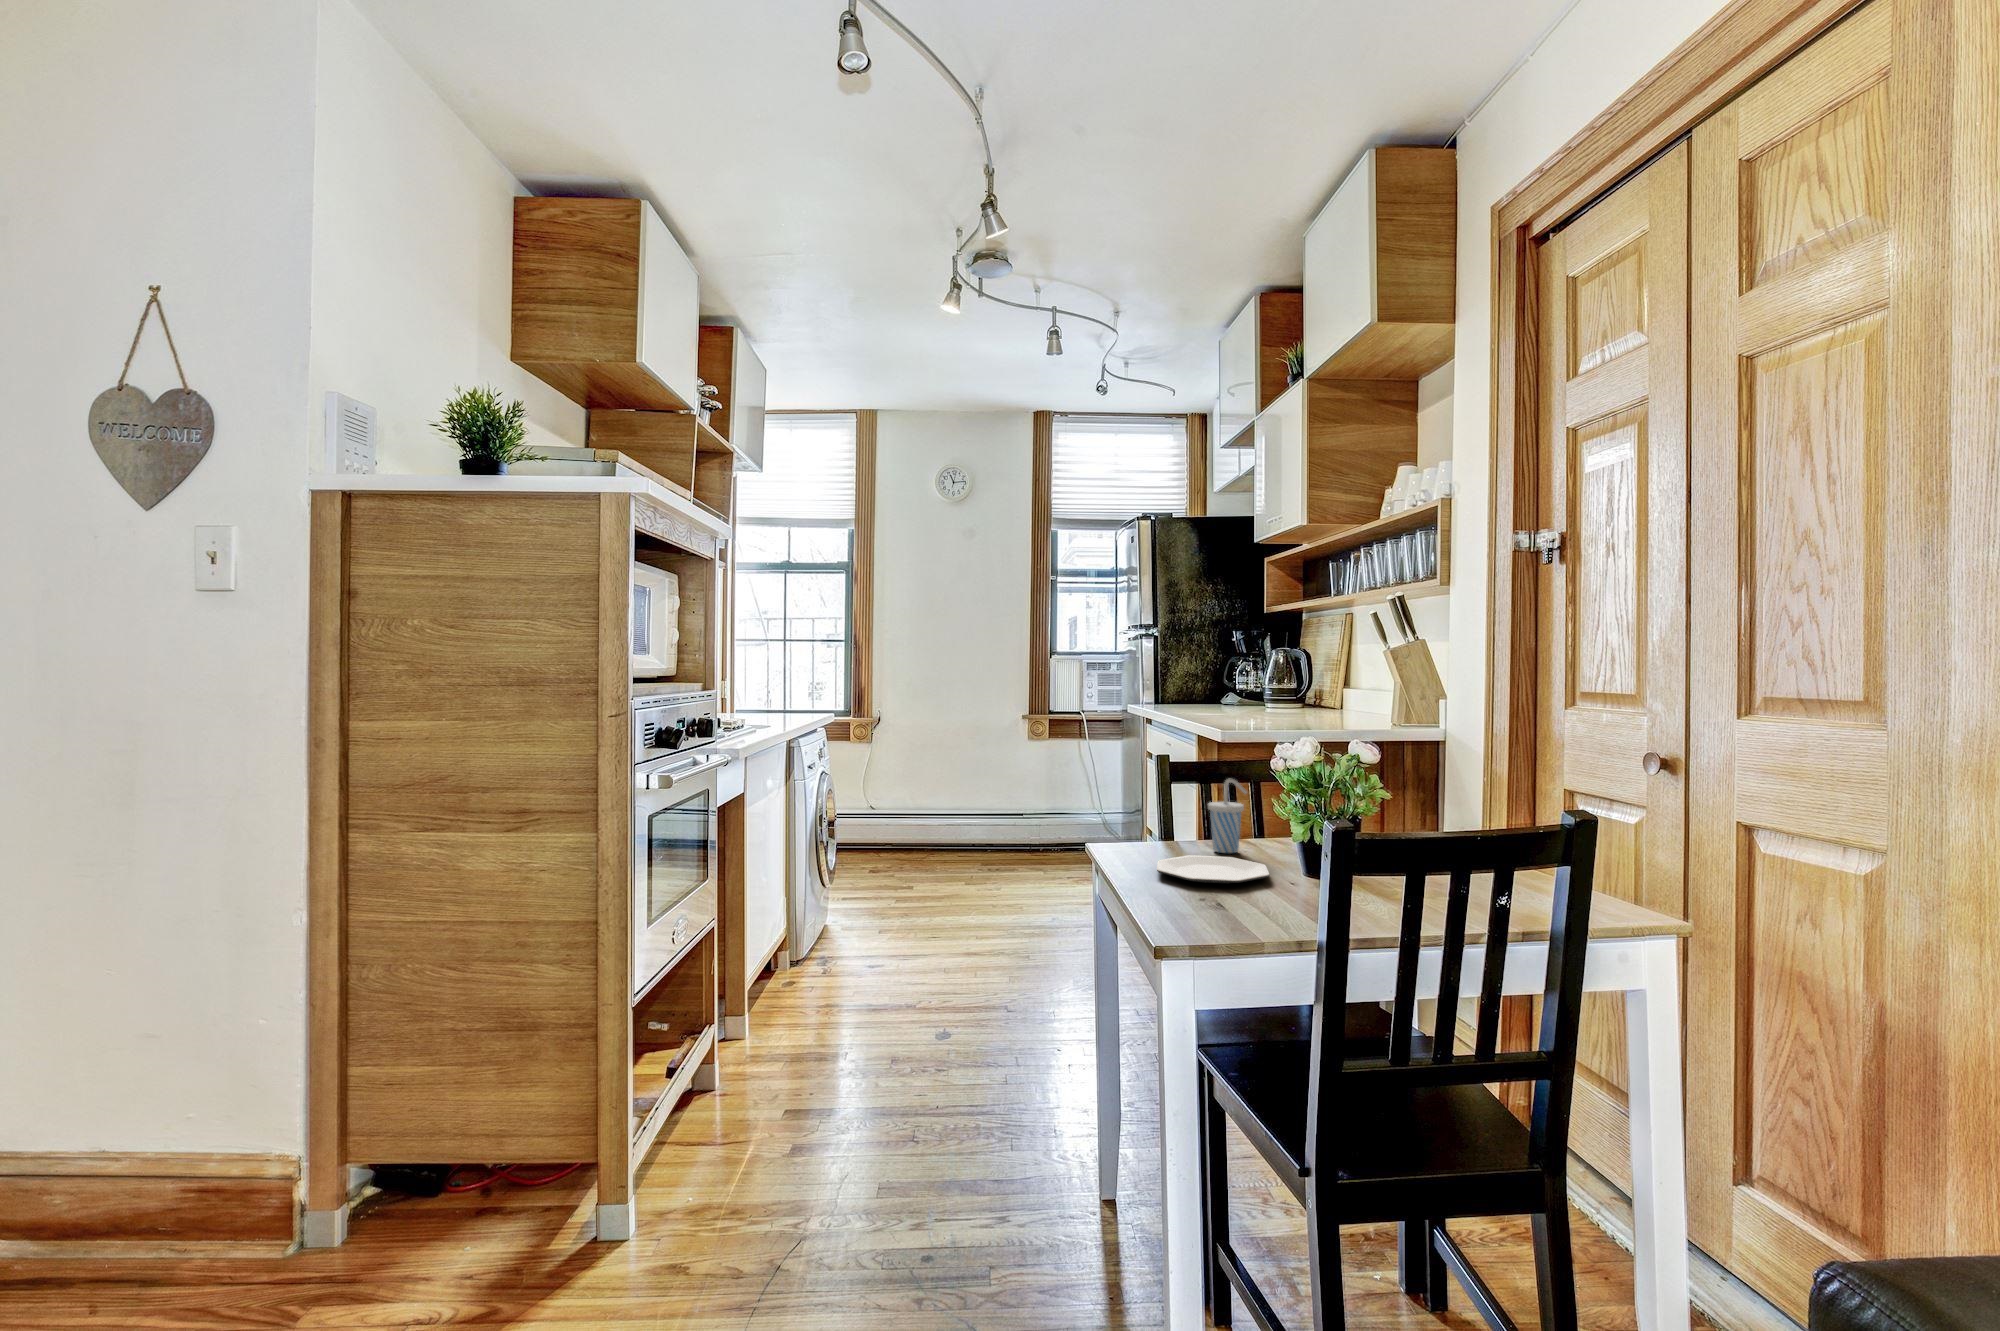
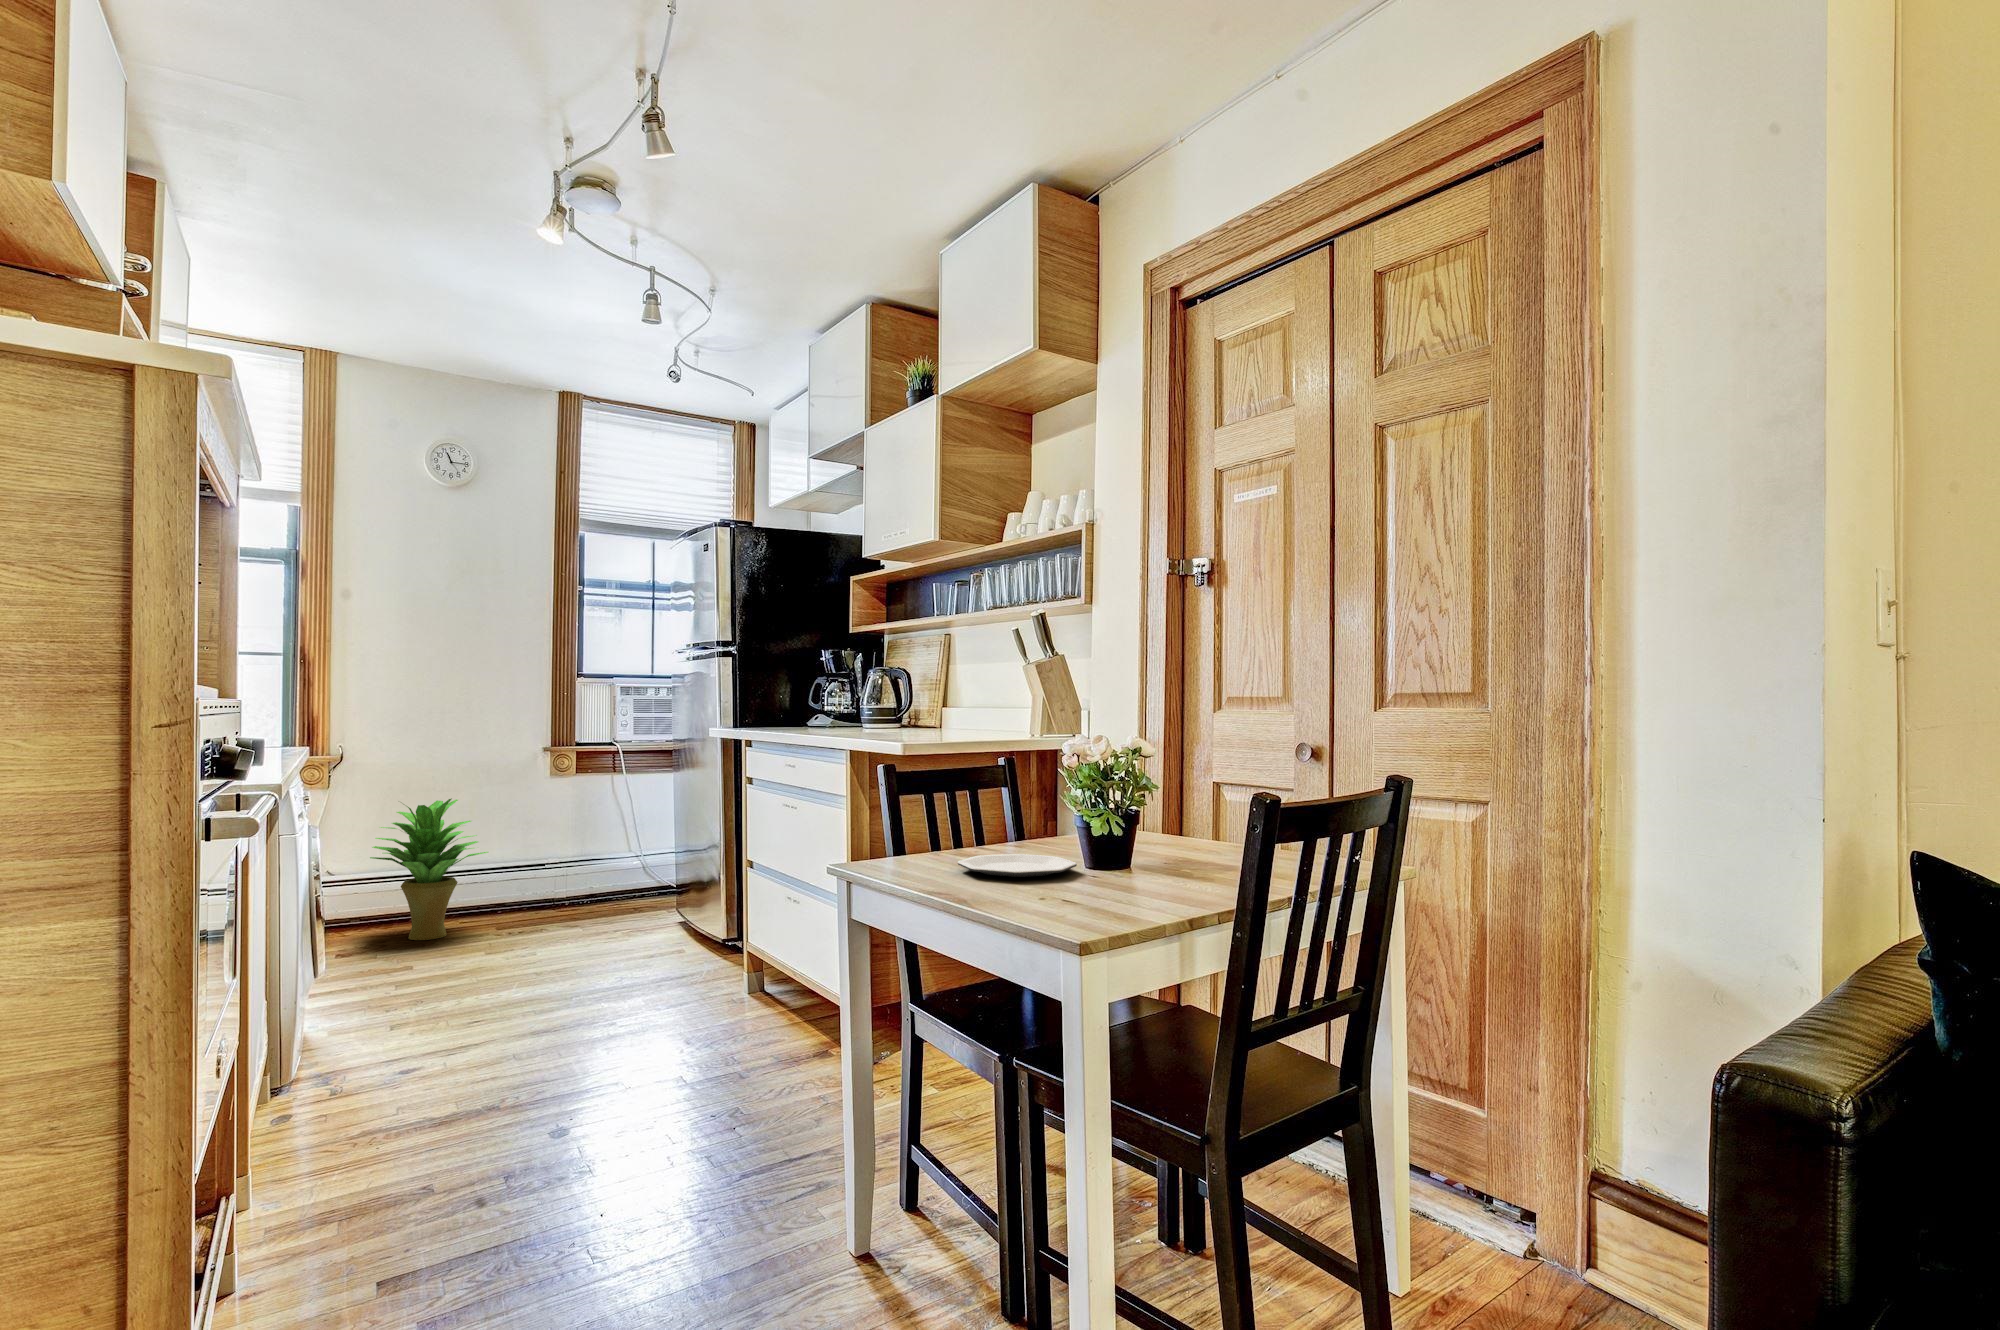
potted plant: none [902,755,982,862] -> present [370,799,488,940]
cup: present [1208,778,1247,853] -> none [973,776,1013,854]

